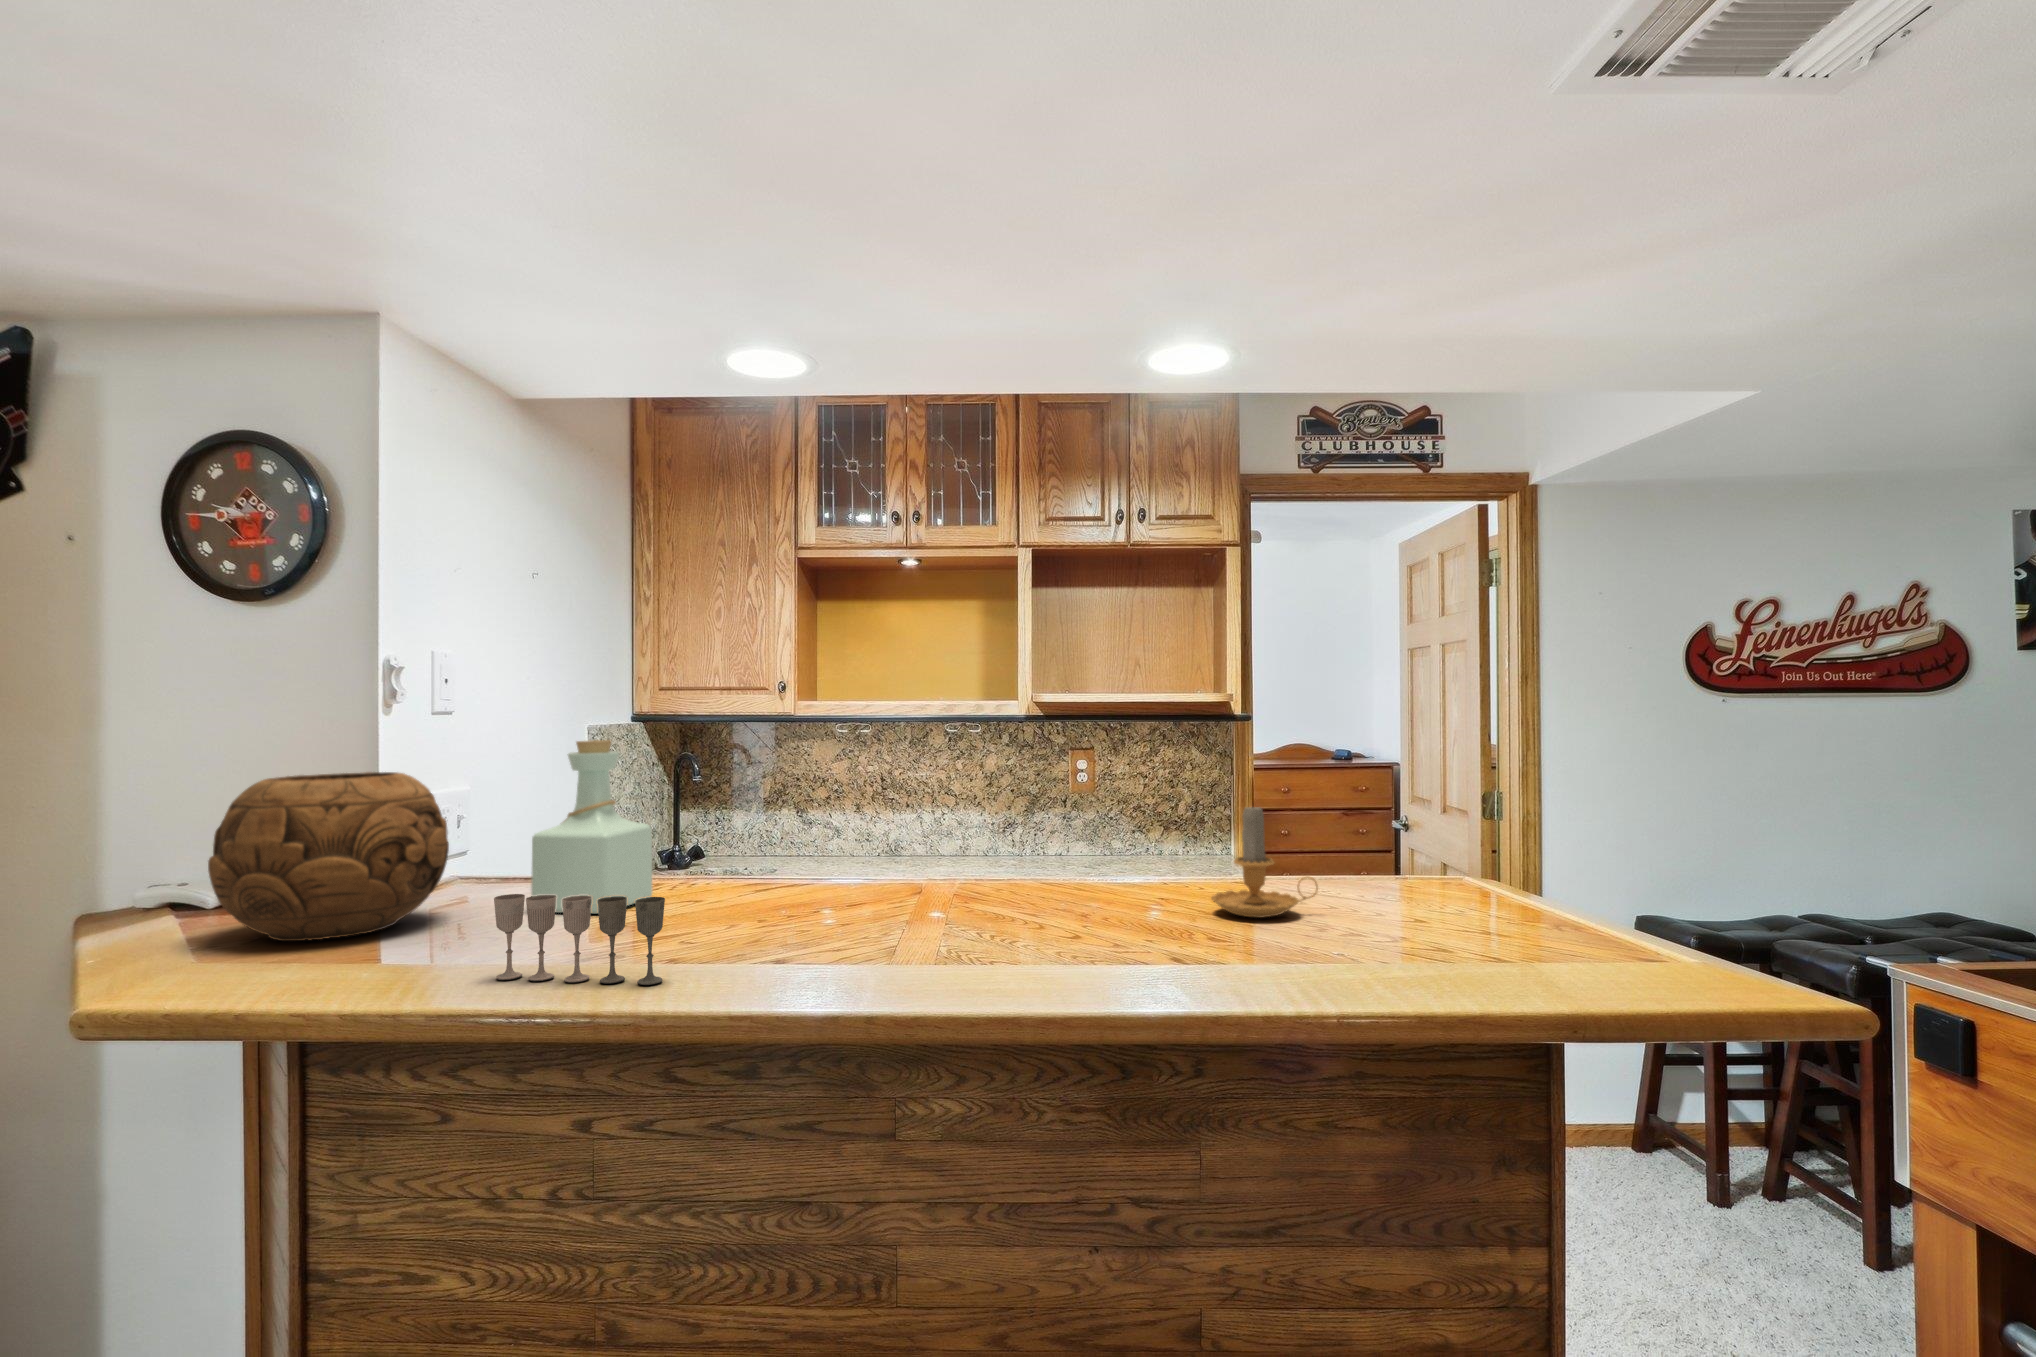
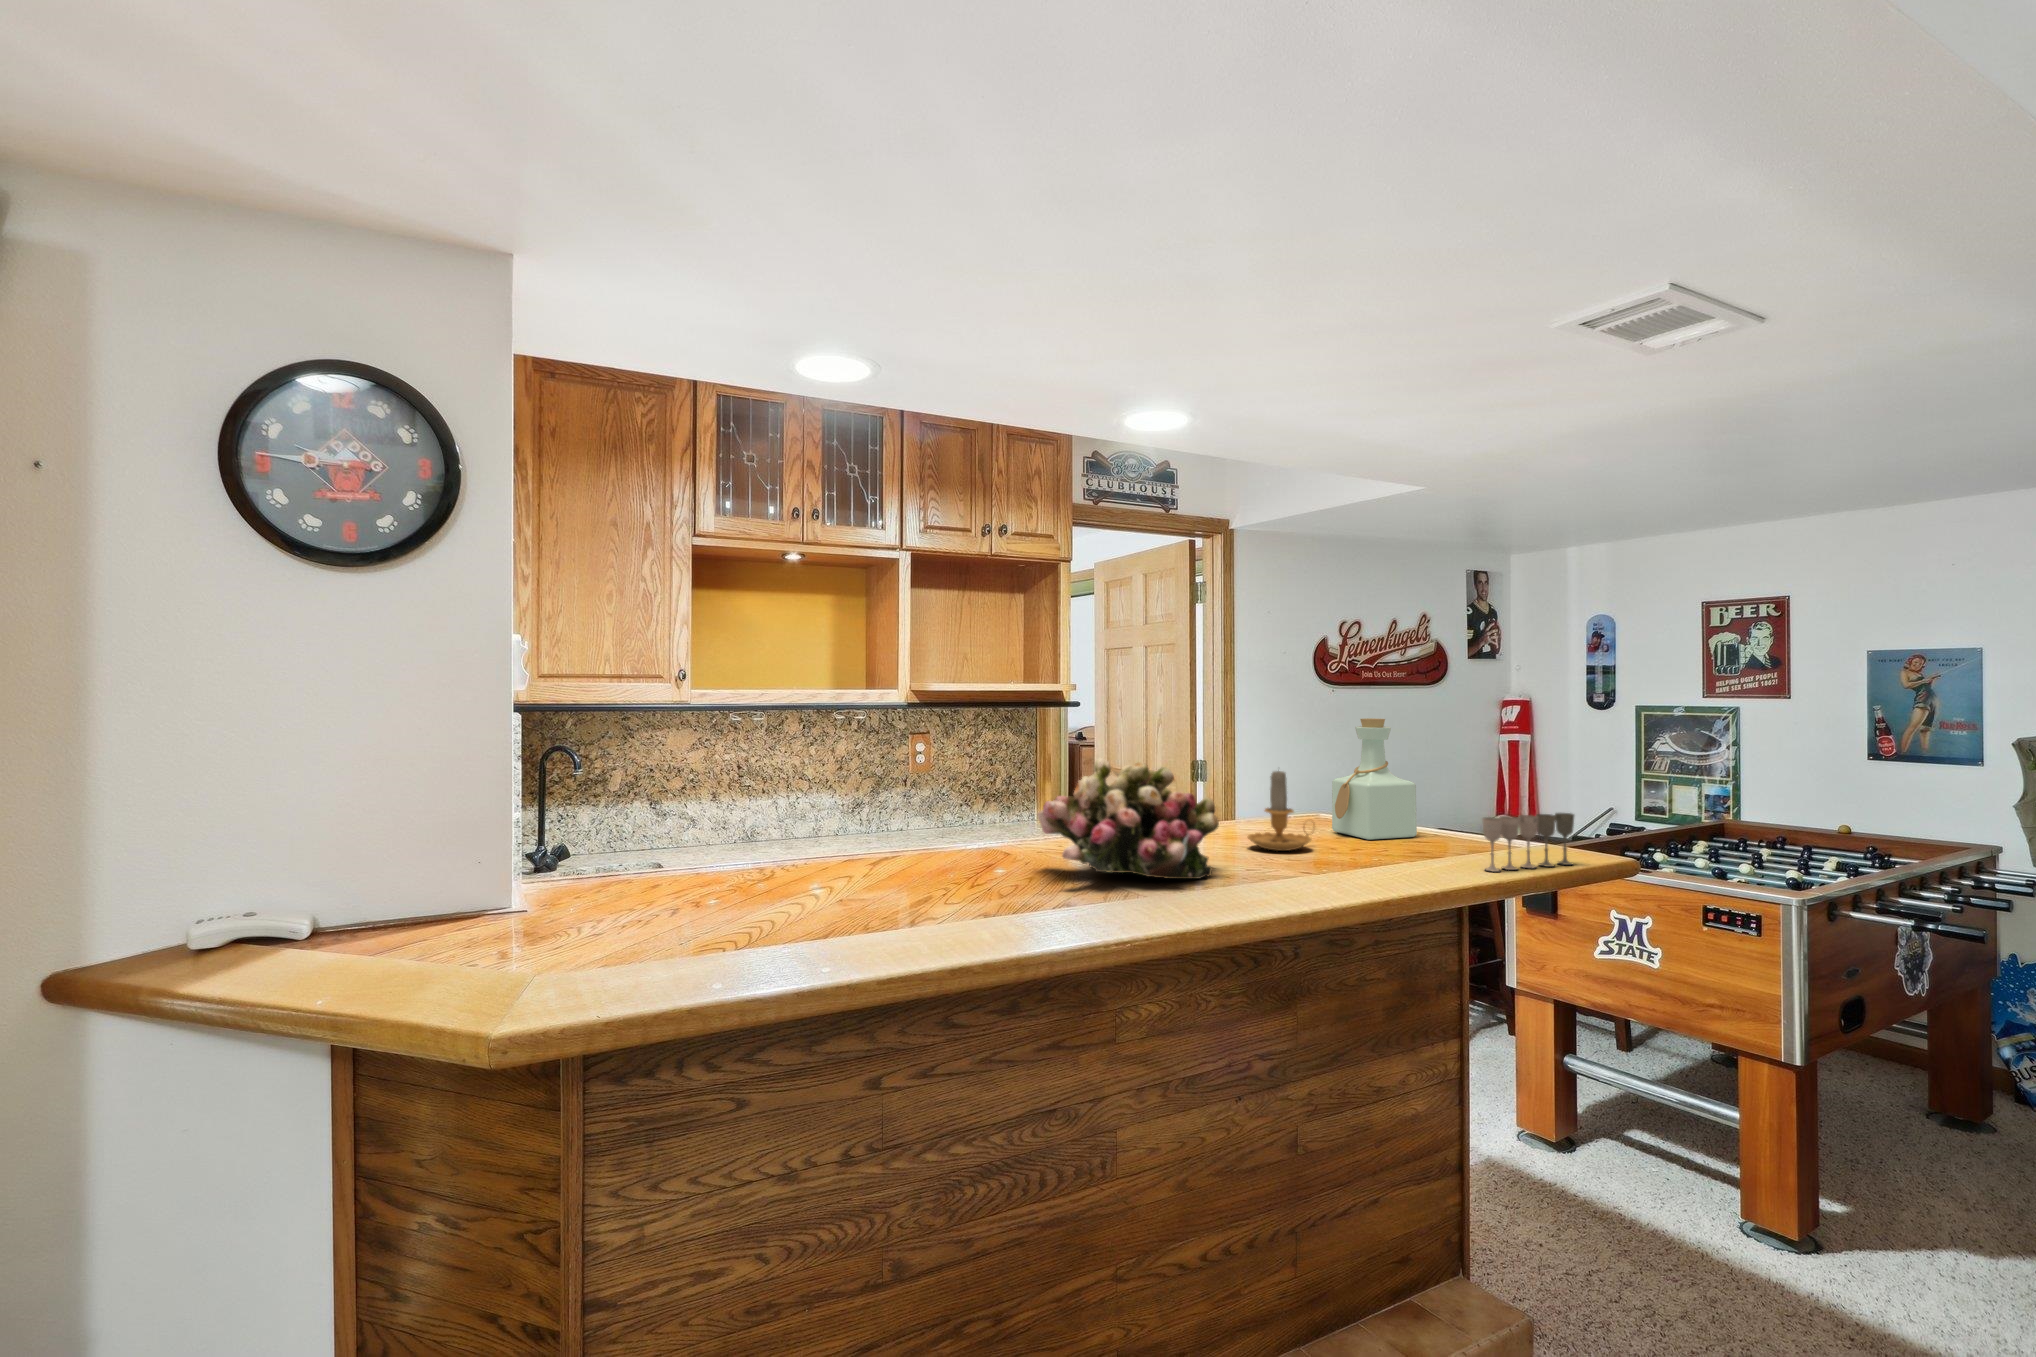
bottle: present [531,740,652,914] -> present [1332,718,1417,840]
decorative bowl: present [208,772,449,941] -> none [442,769,679,954]
flower arrangement: none [839,780,1087,941] -> present [1037,758,1219,879]
wine glass: present [494,894,665,985] -> present [1483,813,1574,872]

